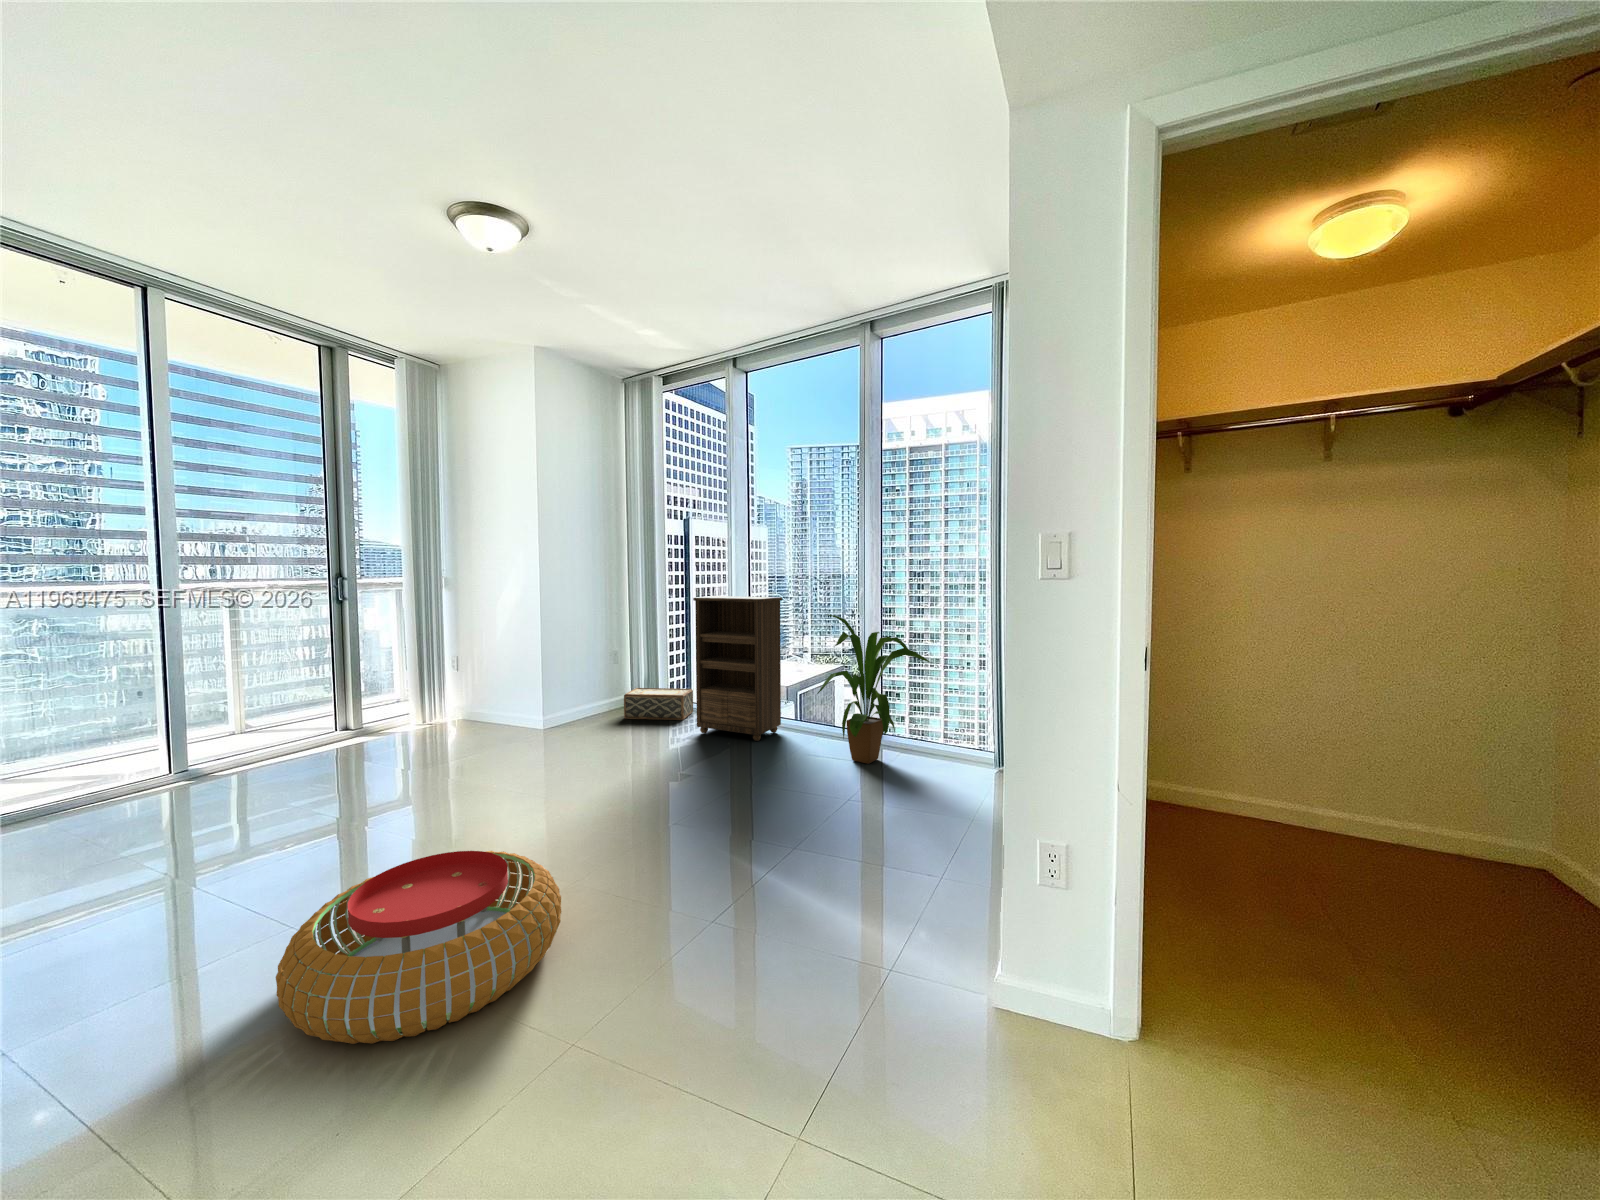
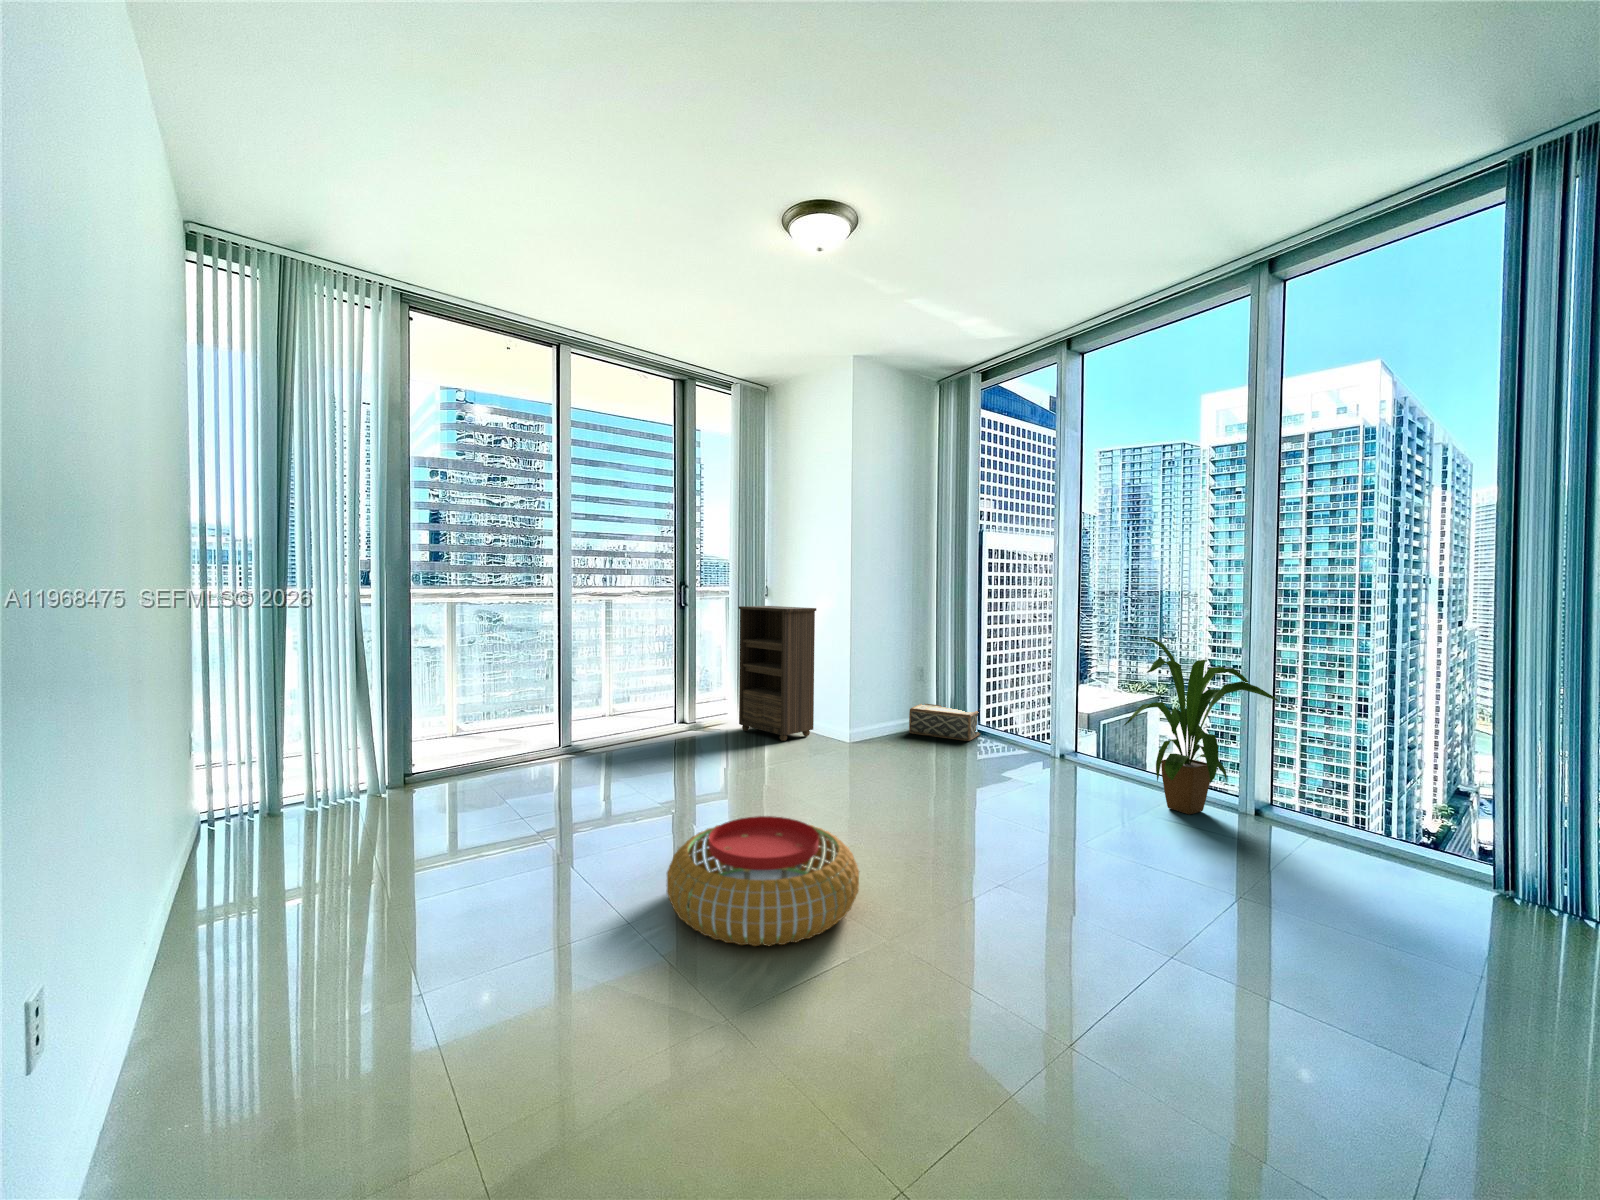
bookshelf: present [693,596,782,741] -> present [739,606,816,741]

